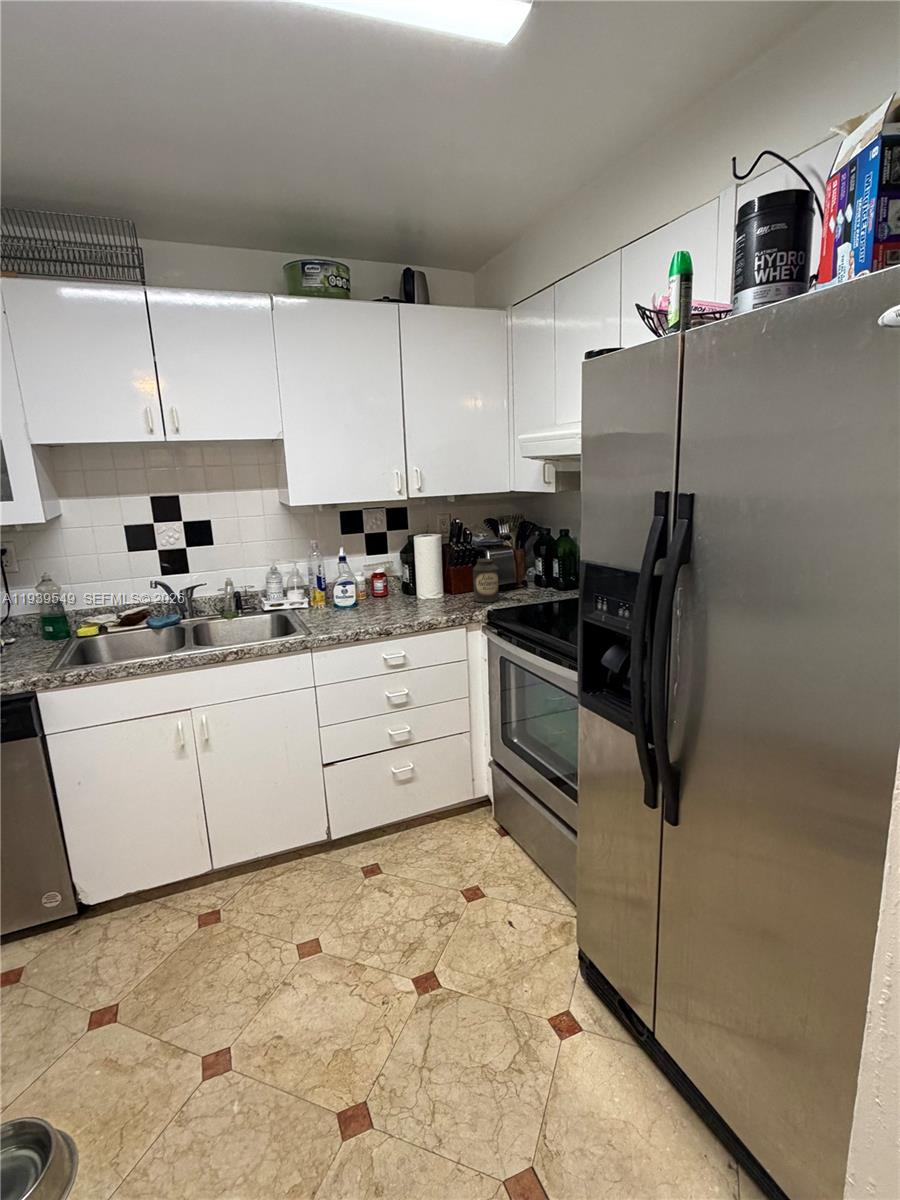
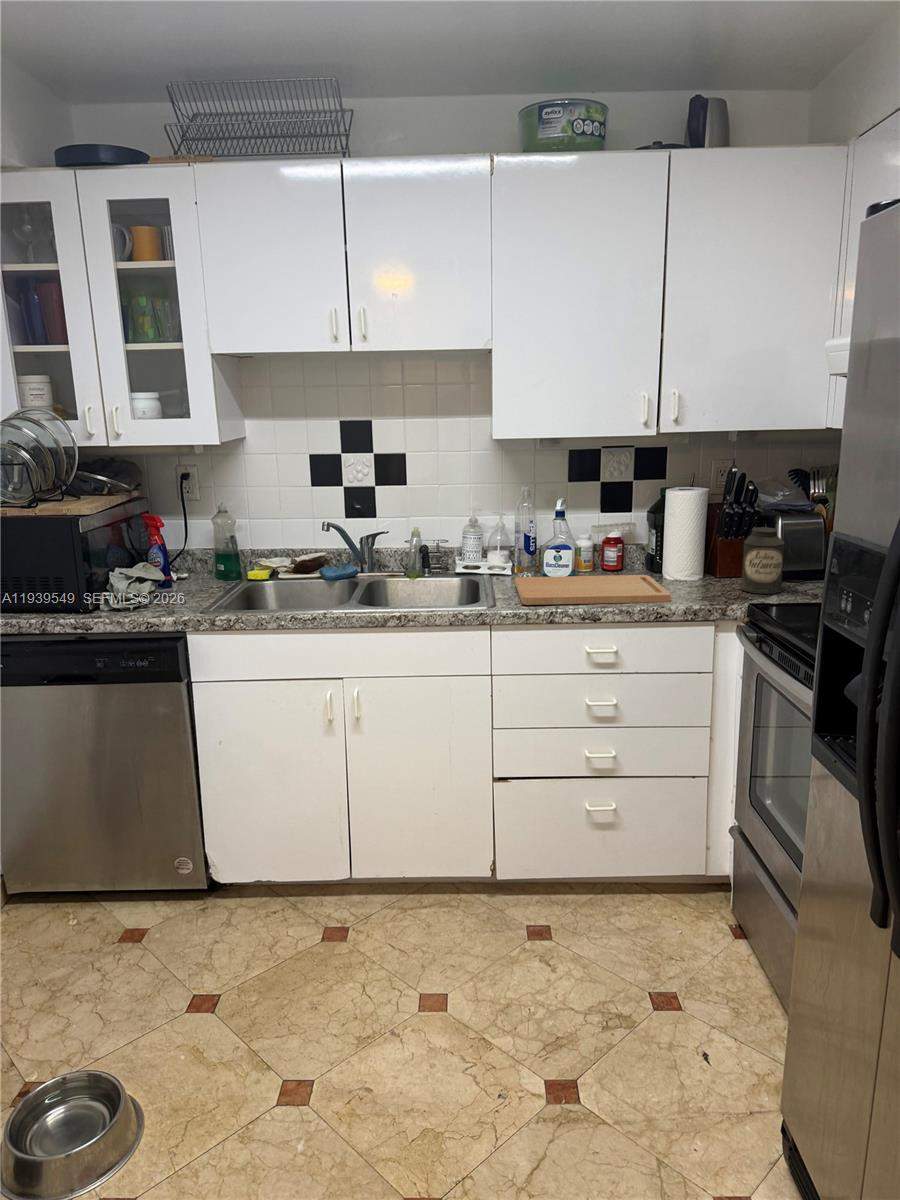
cutting board: none [318,598,434,630] -> present [515,575,671,605]

